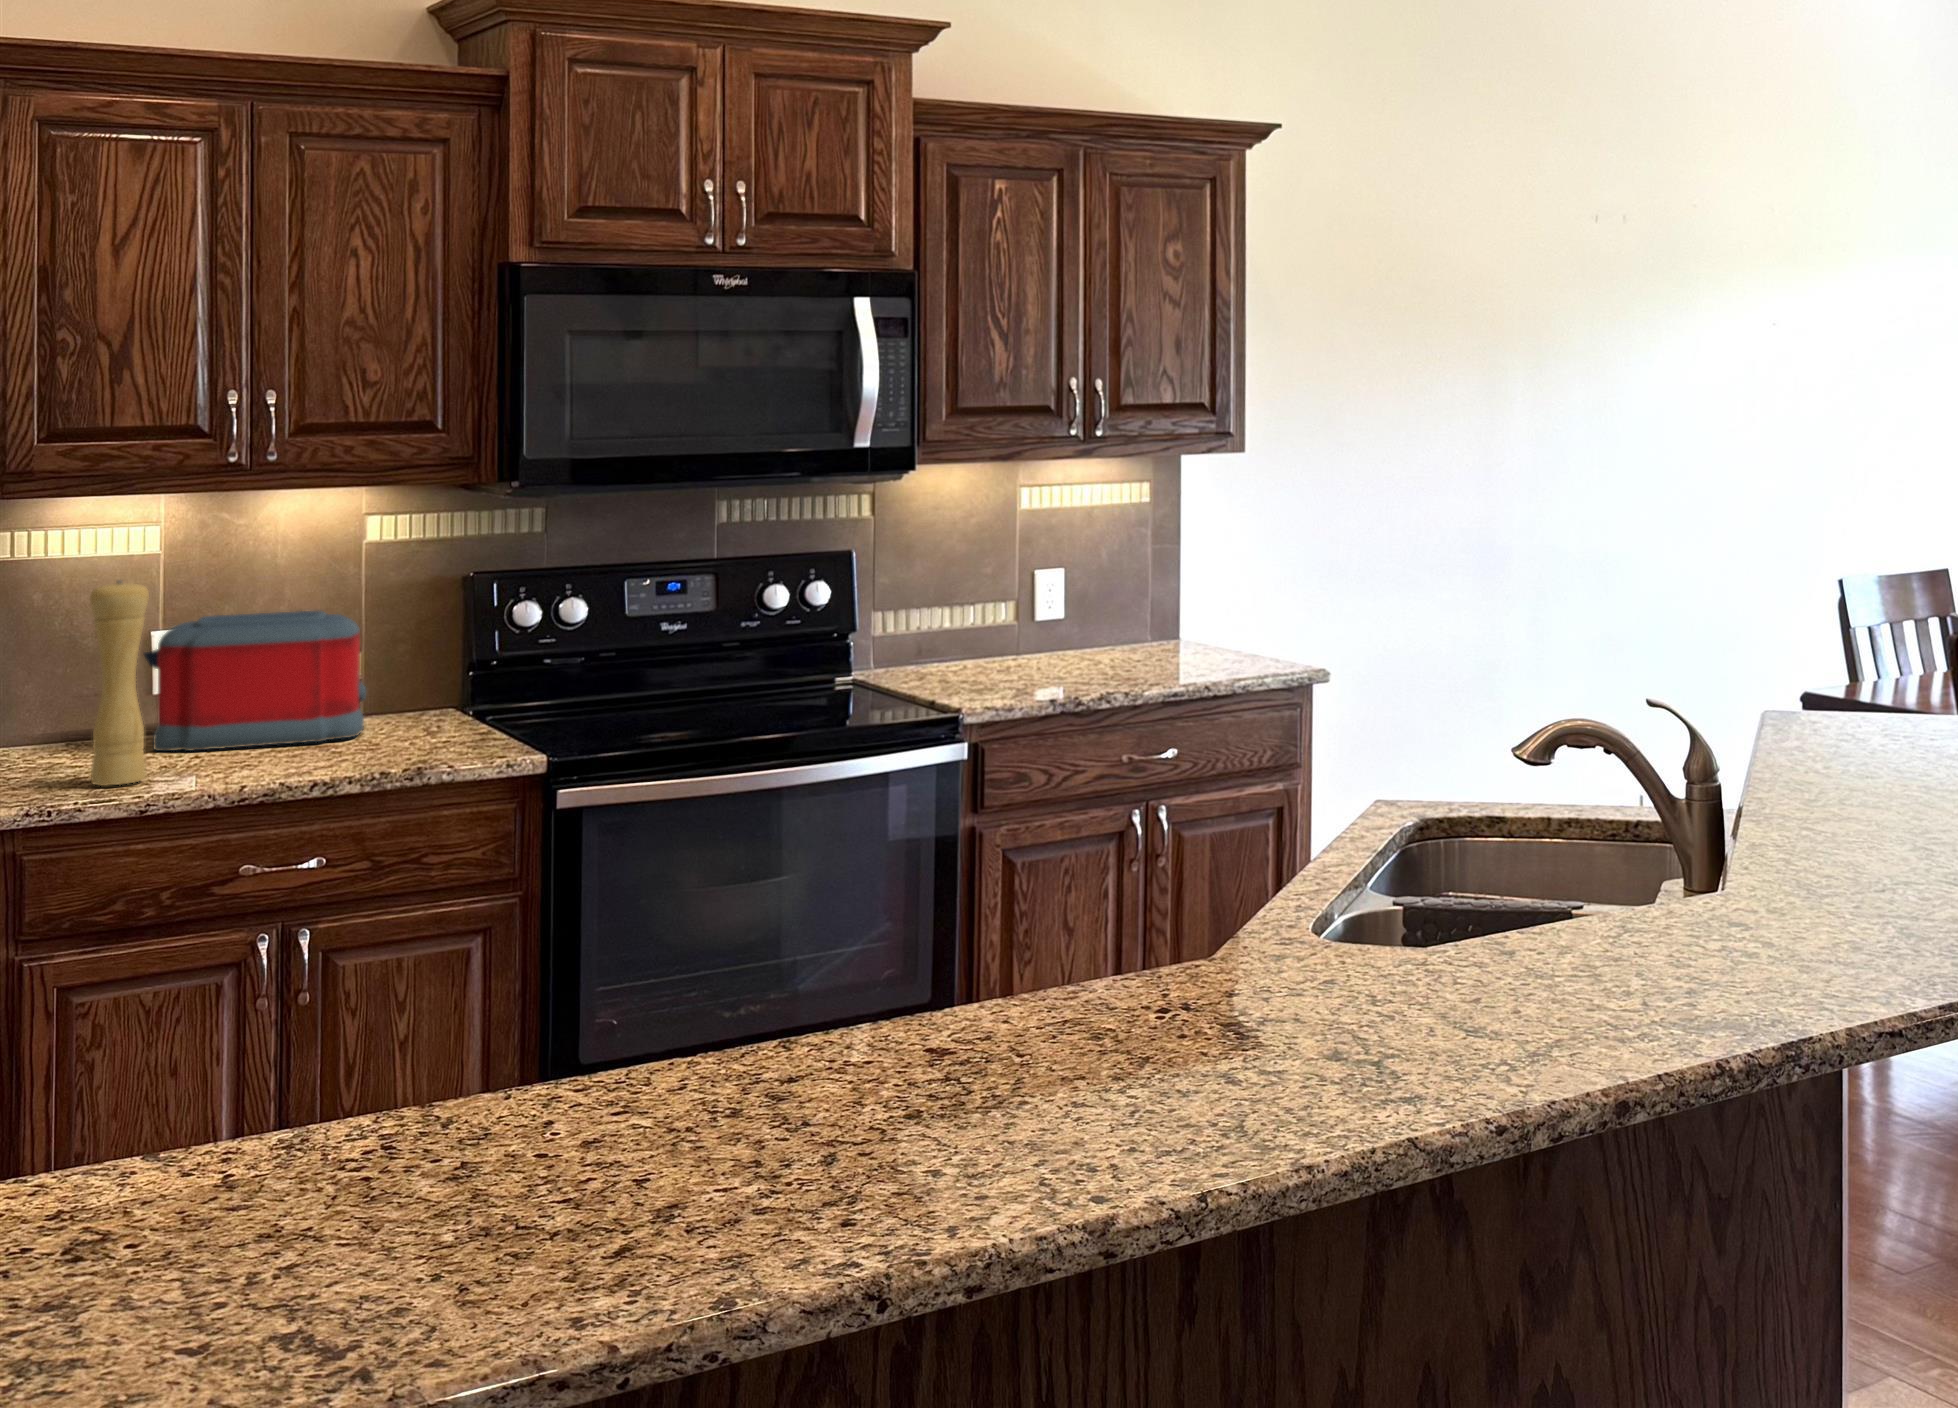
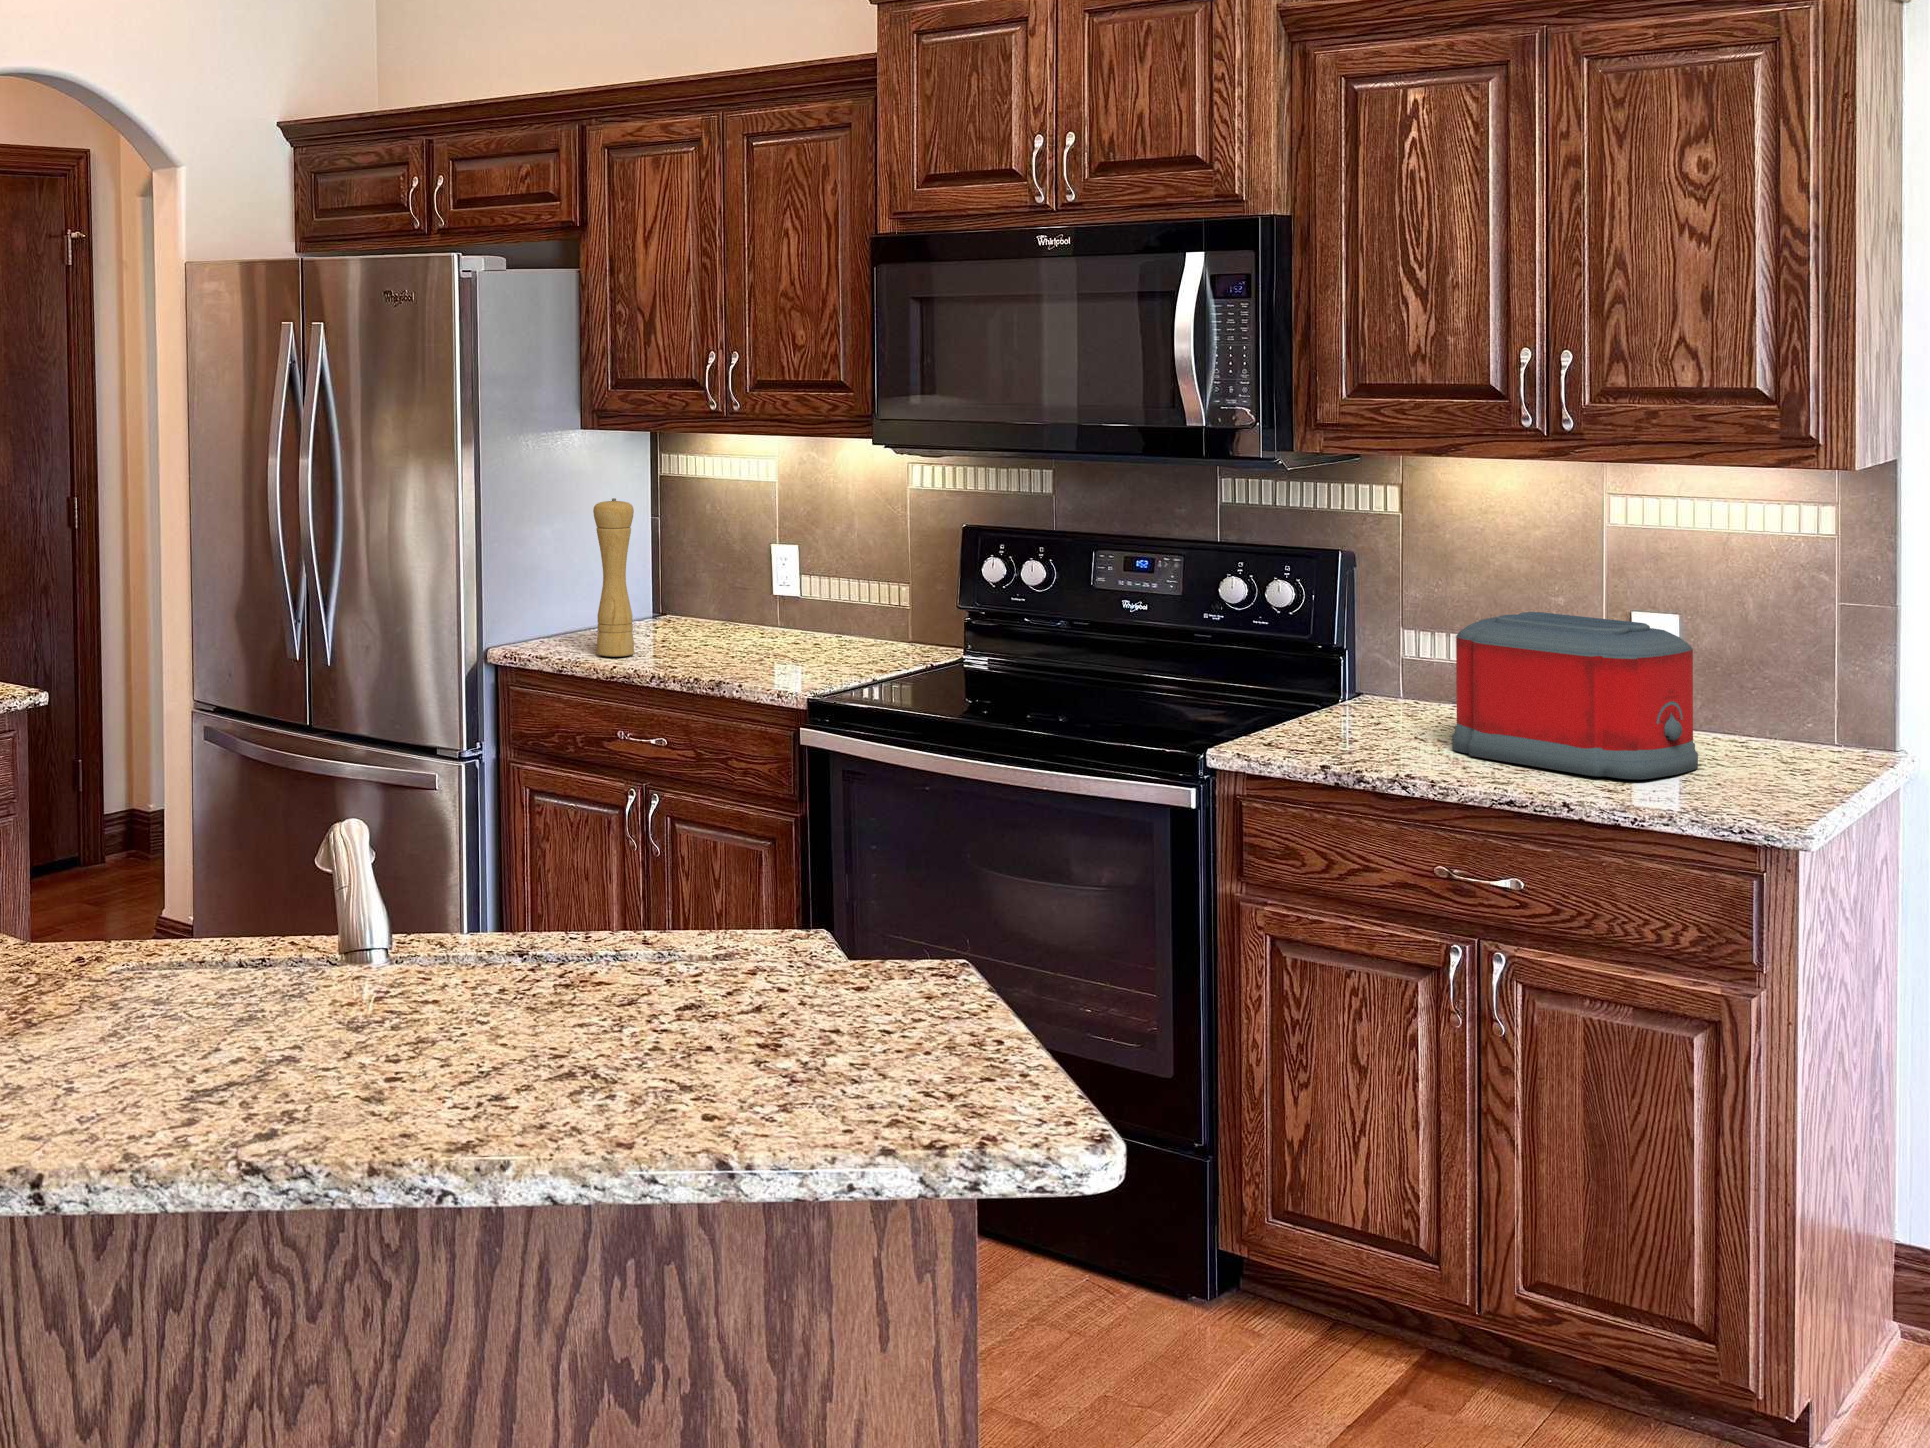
toaster: present [144,611,366,751] -> present [1452,612,1698,779]

